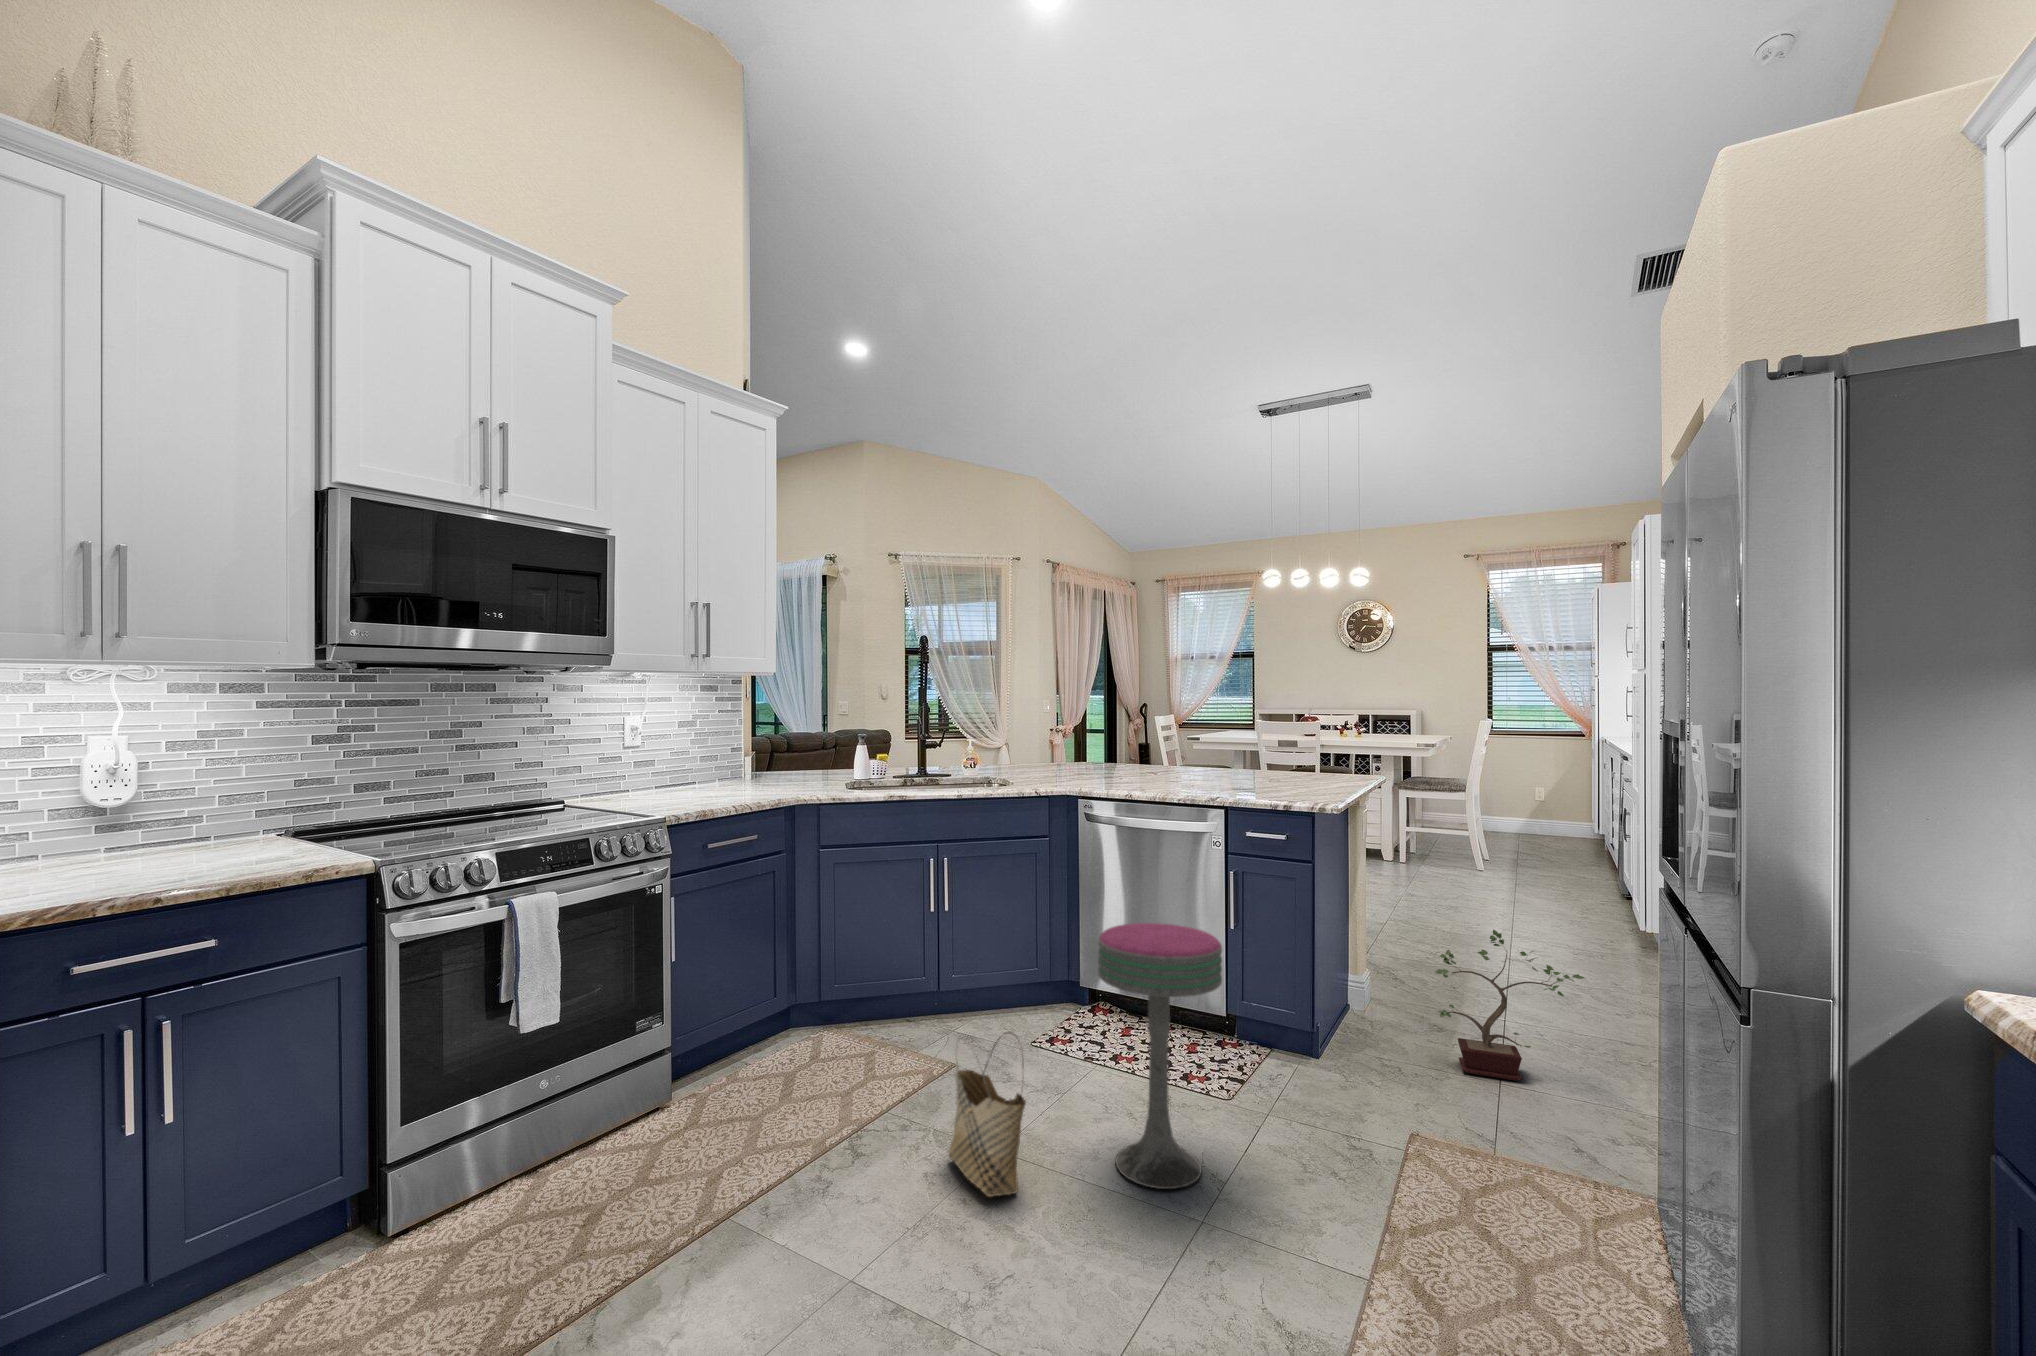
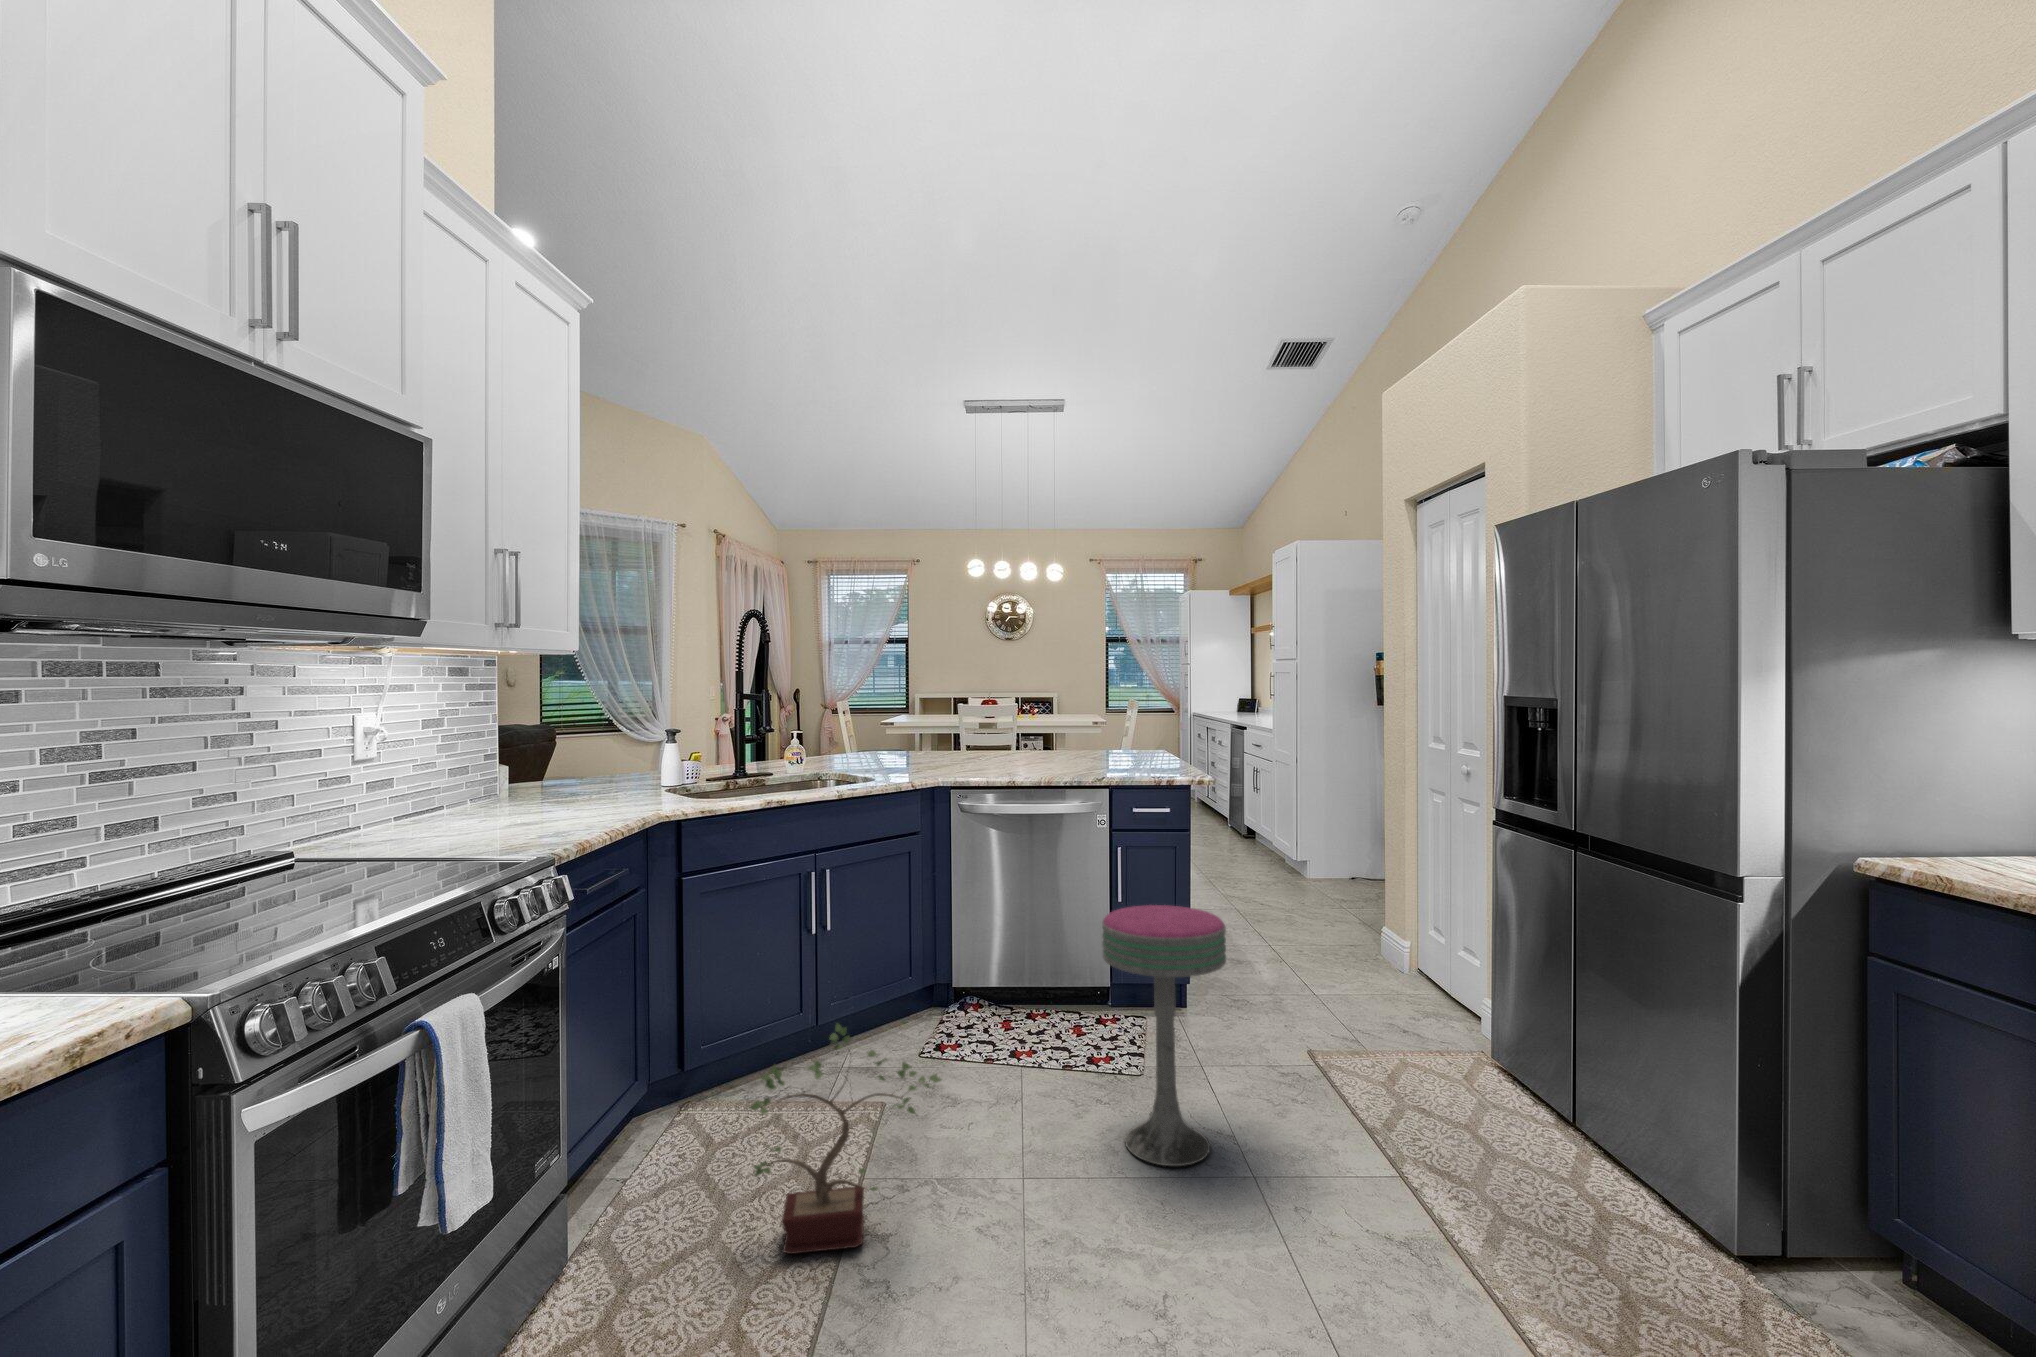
potted plant: present [1435,930,1584,1081] -> present [750,1023,941,1254]
woven basket: present [948,1031,1026,1197] -> none [982,1046,1089,1229]

